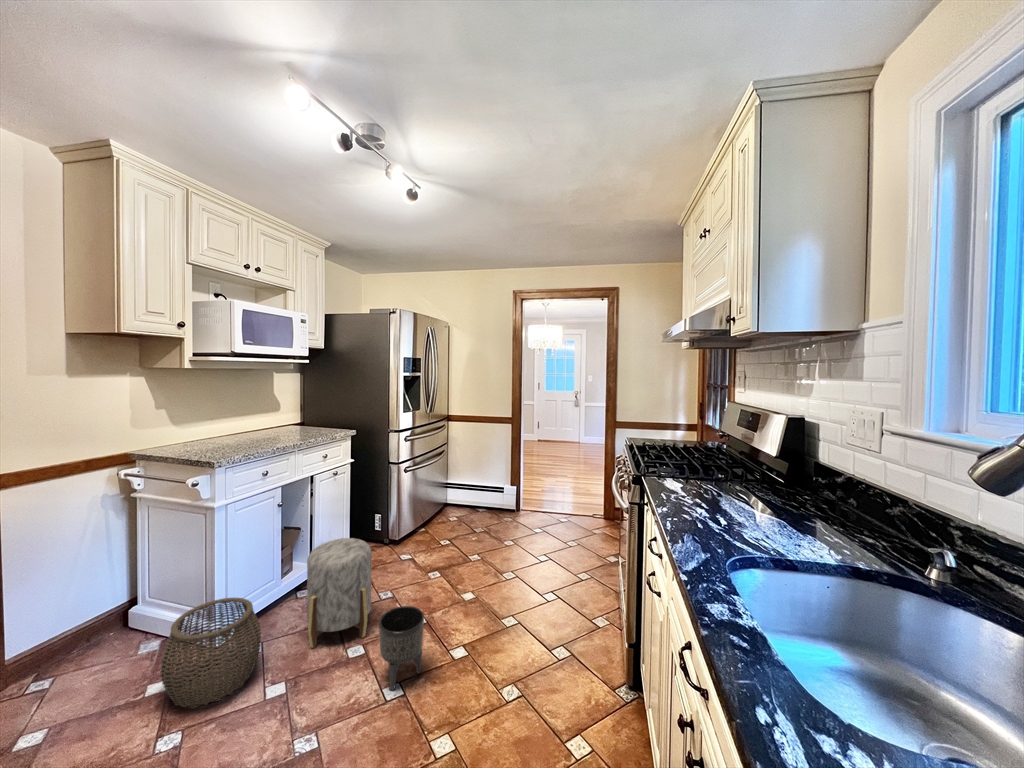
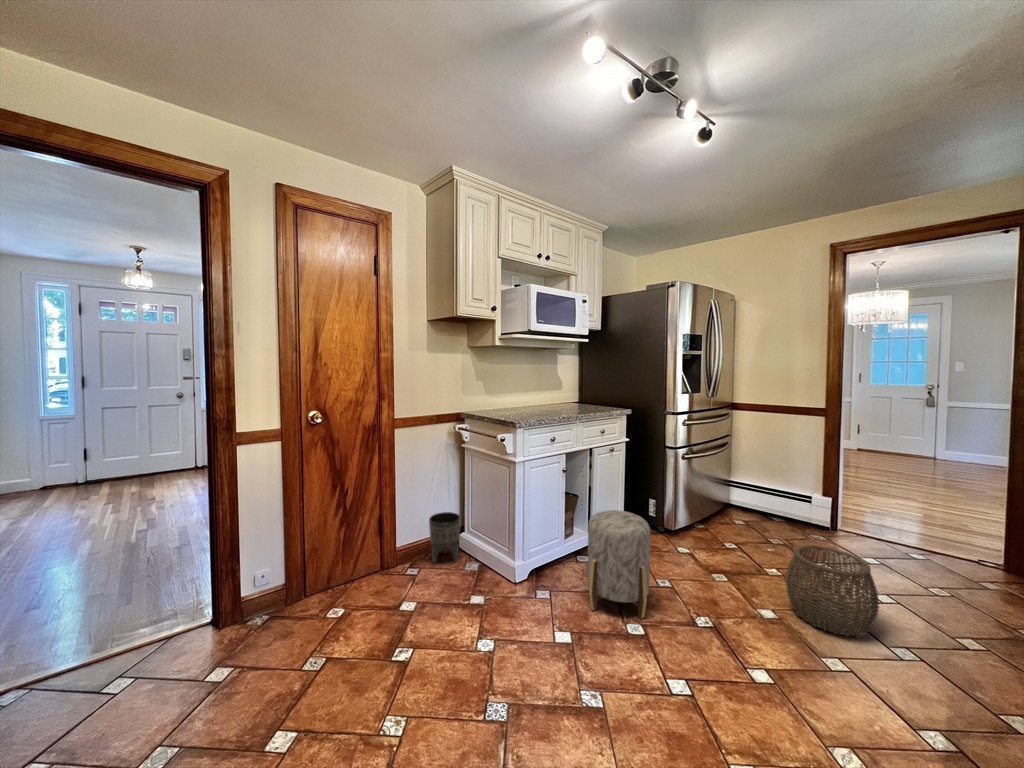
woven basket: present [160,598,261,708] -> present [786,545,879,637]
planter: present [379,606,424,690] -> present [429,512,460,563]

